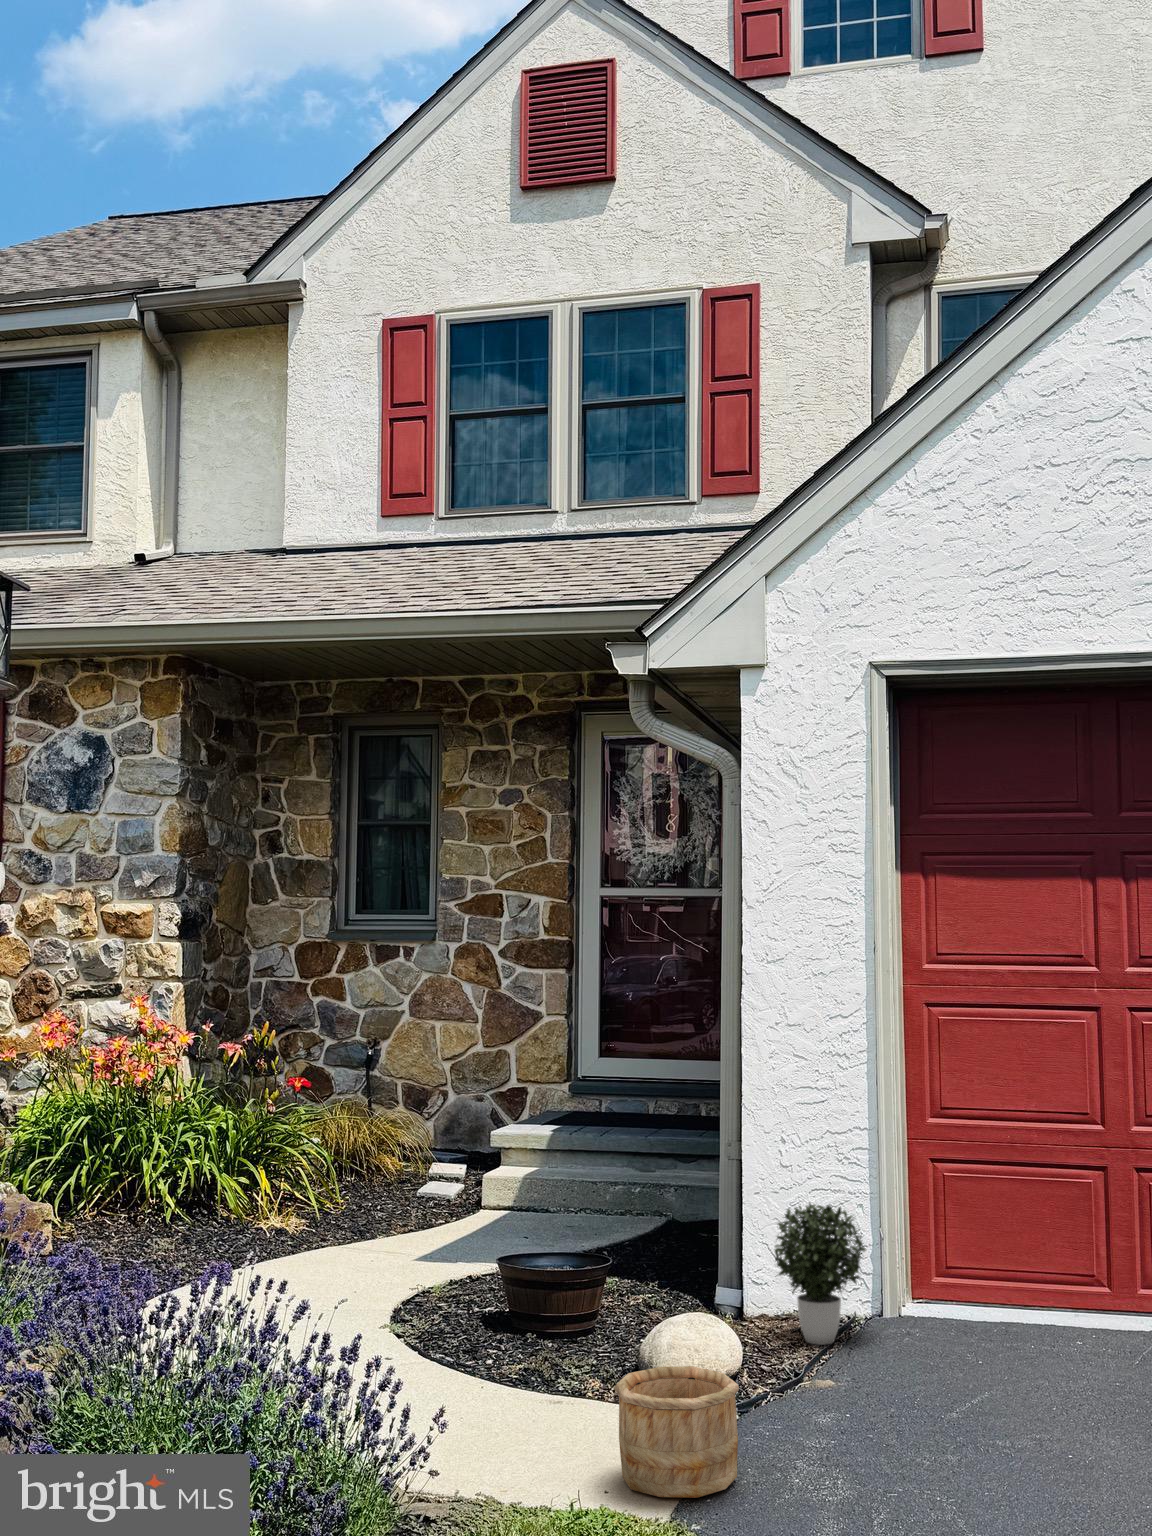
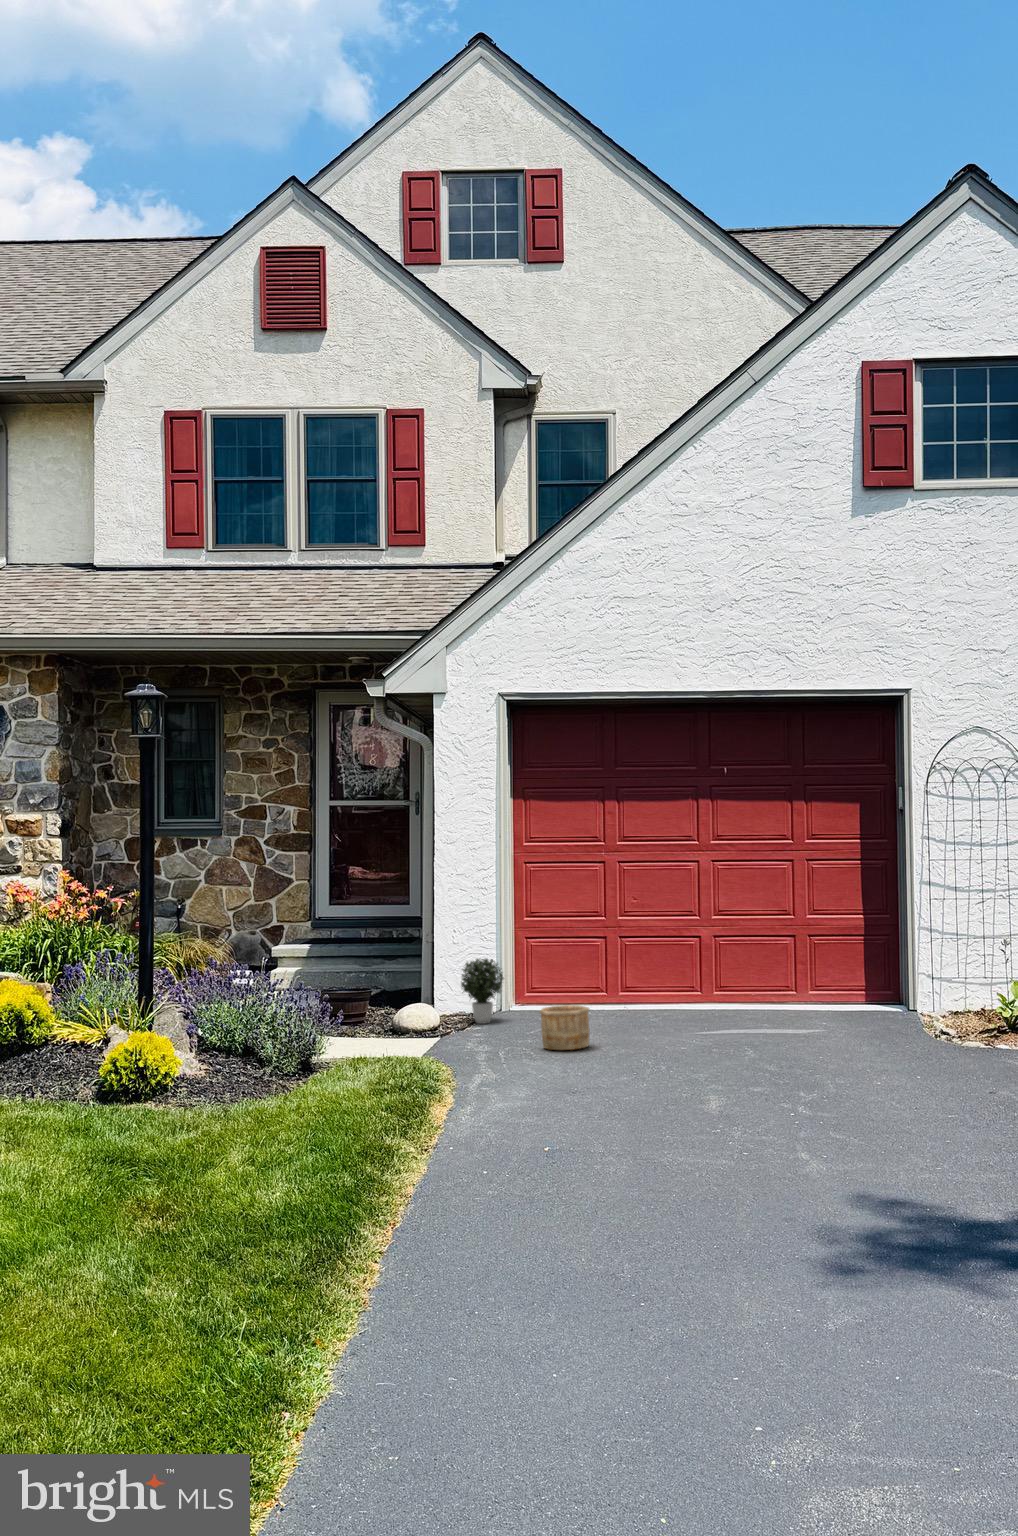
wooden bucket: present [614,1366,739,1498] -> present [540,1005,589,1050]

